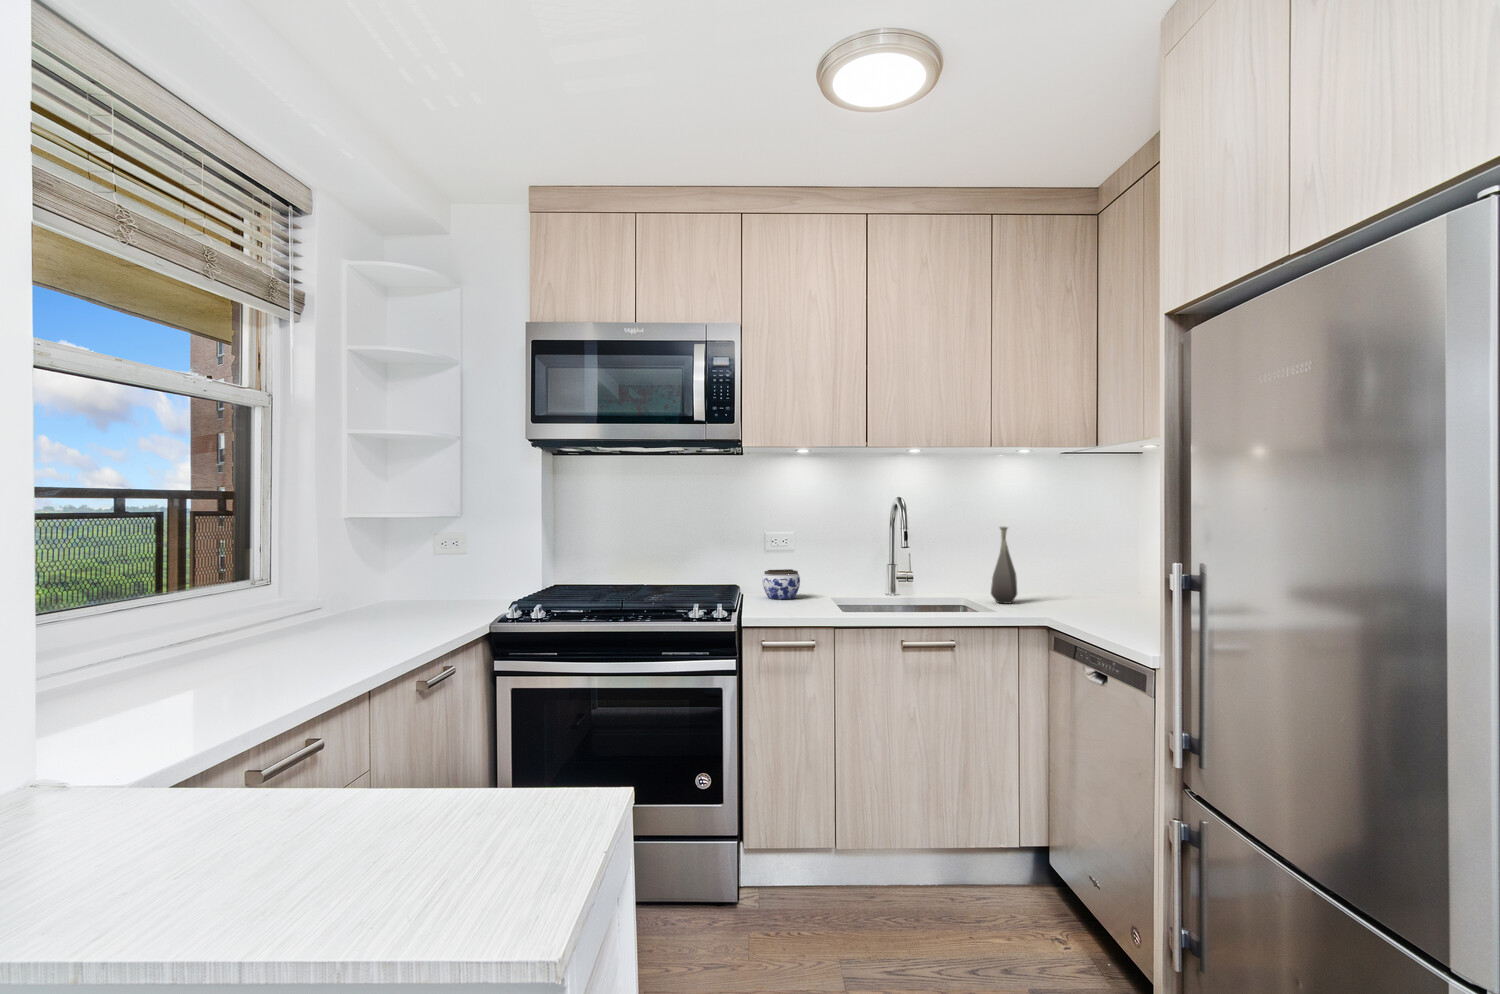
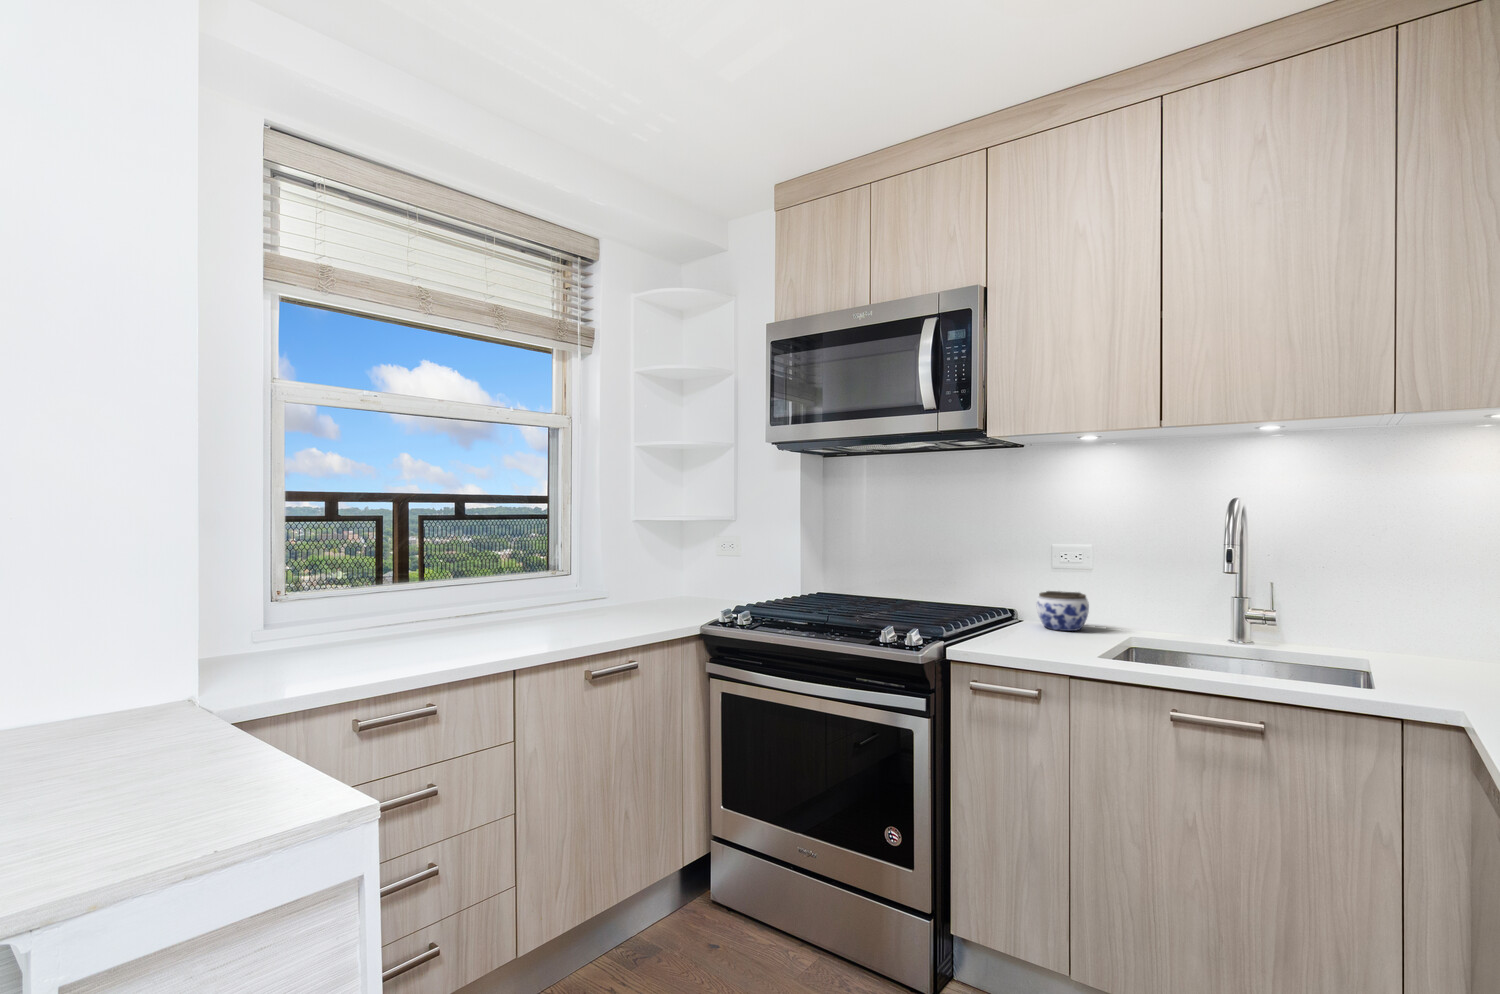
bottle: present [991,527,1017,604] -> none [1401,551,1457,682]

